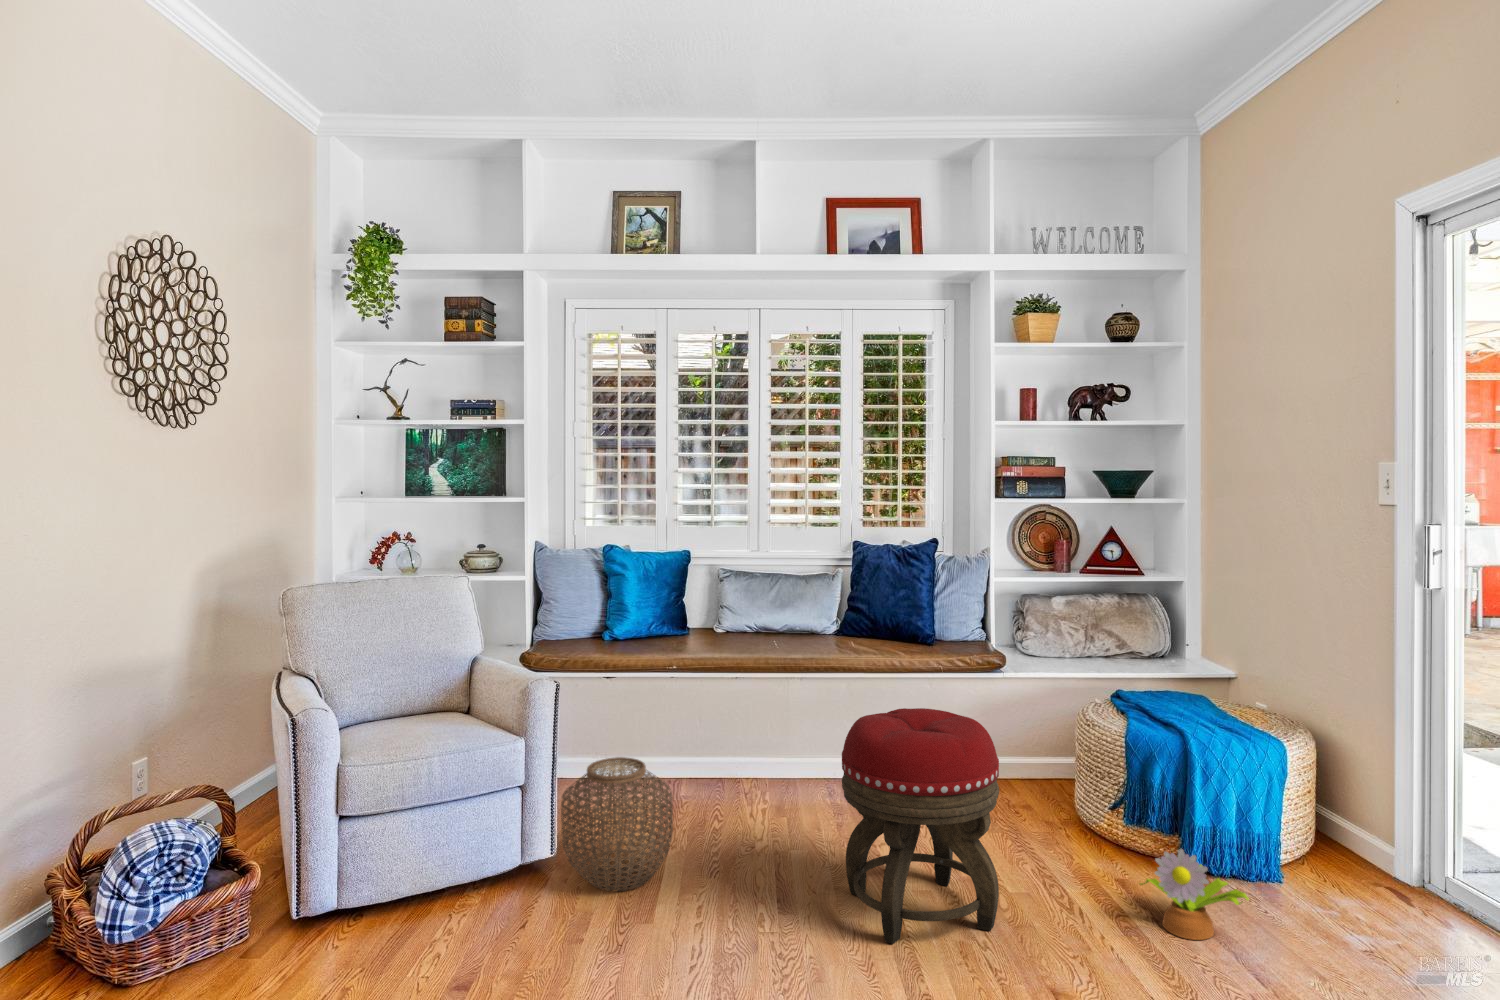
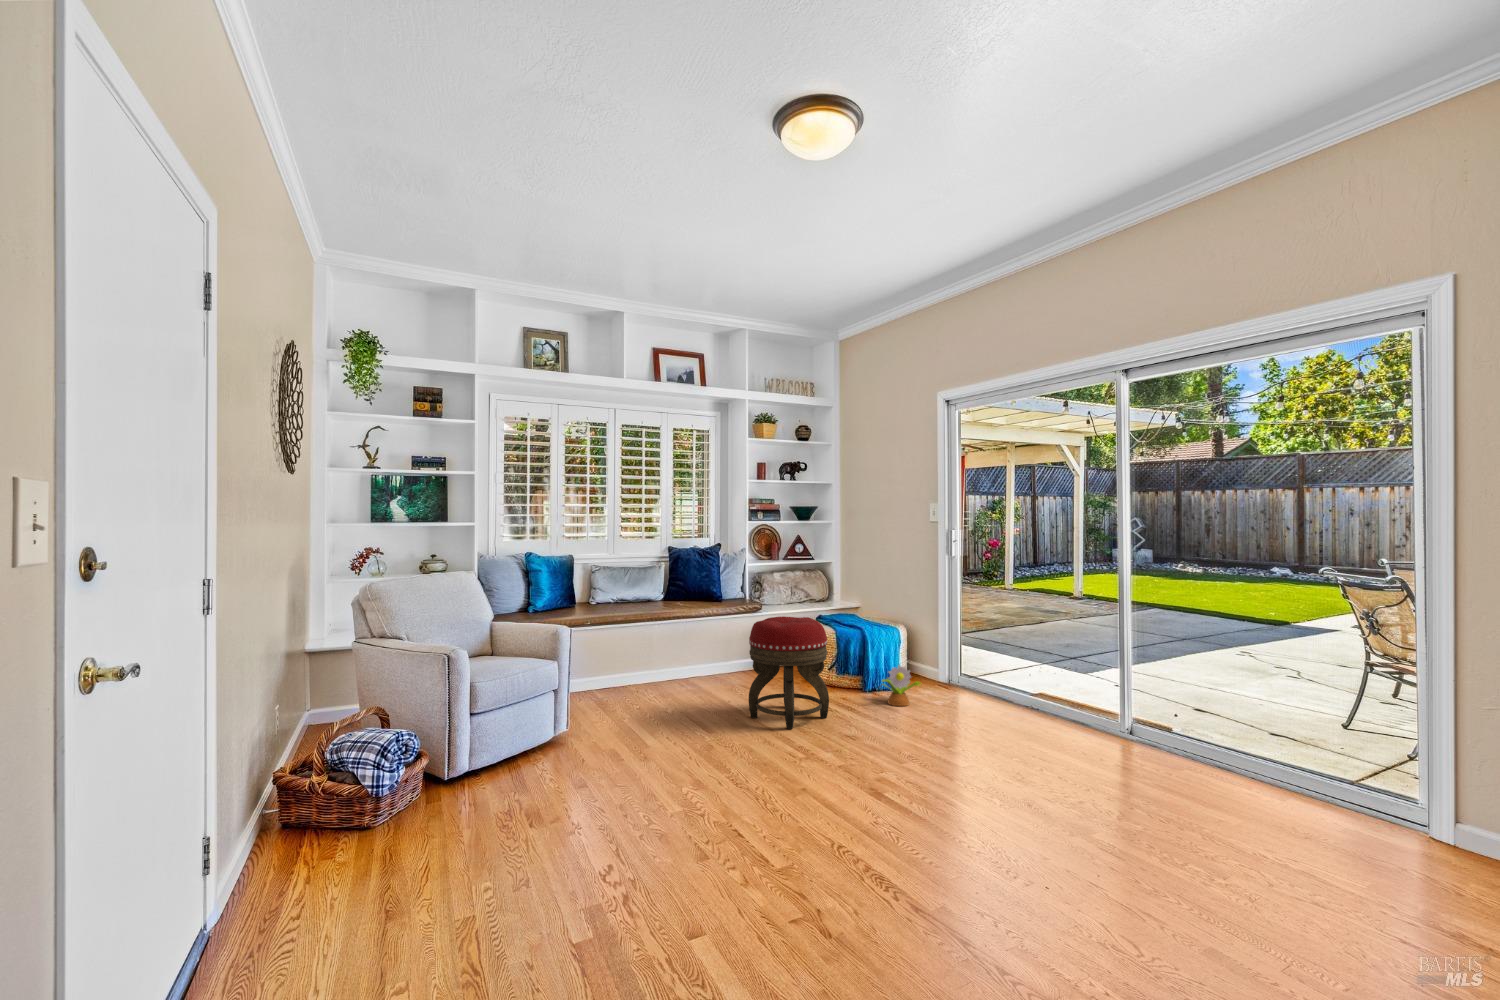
woven basket: present [561,757,673,891] -> none [592,663,657,739]

